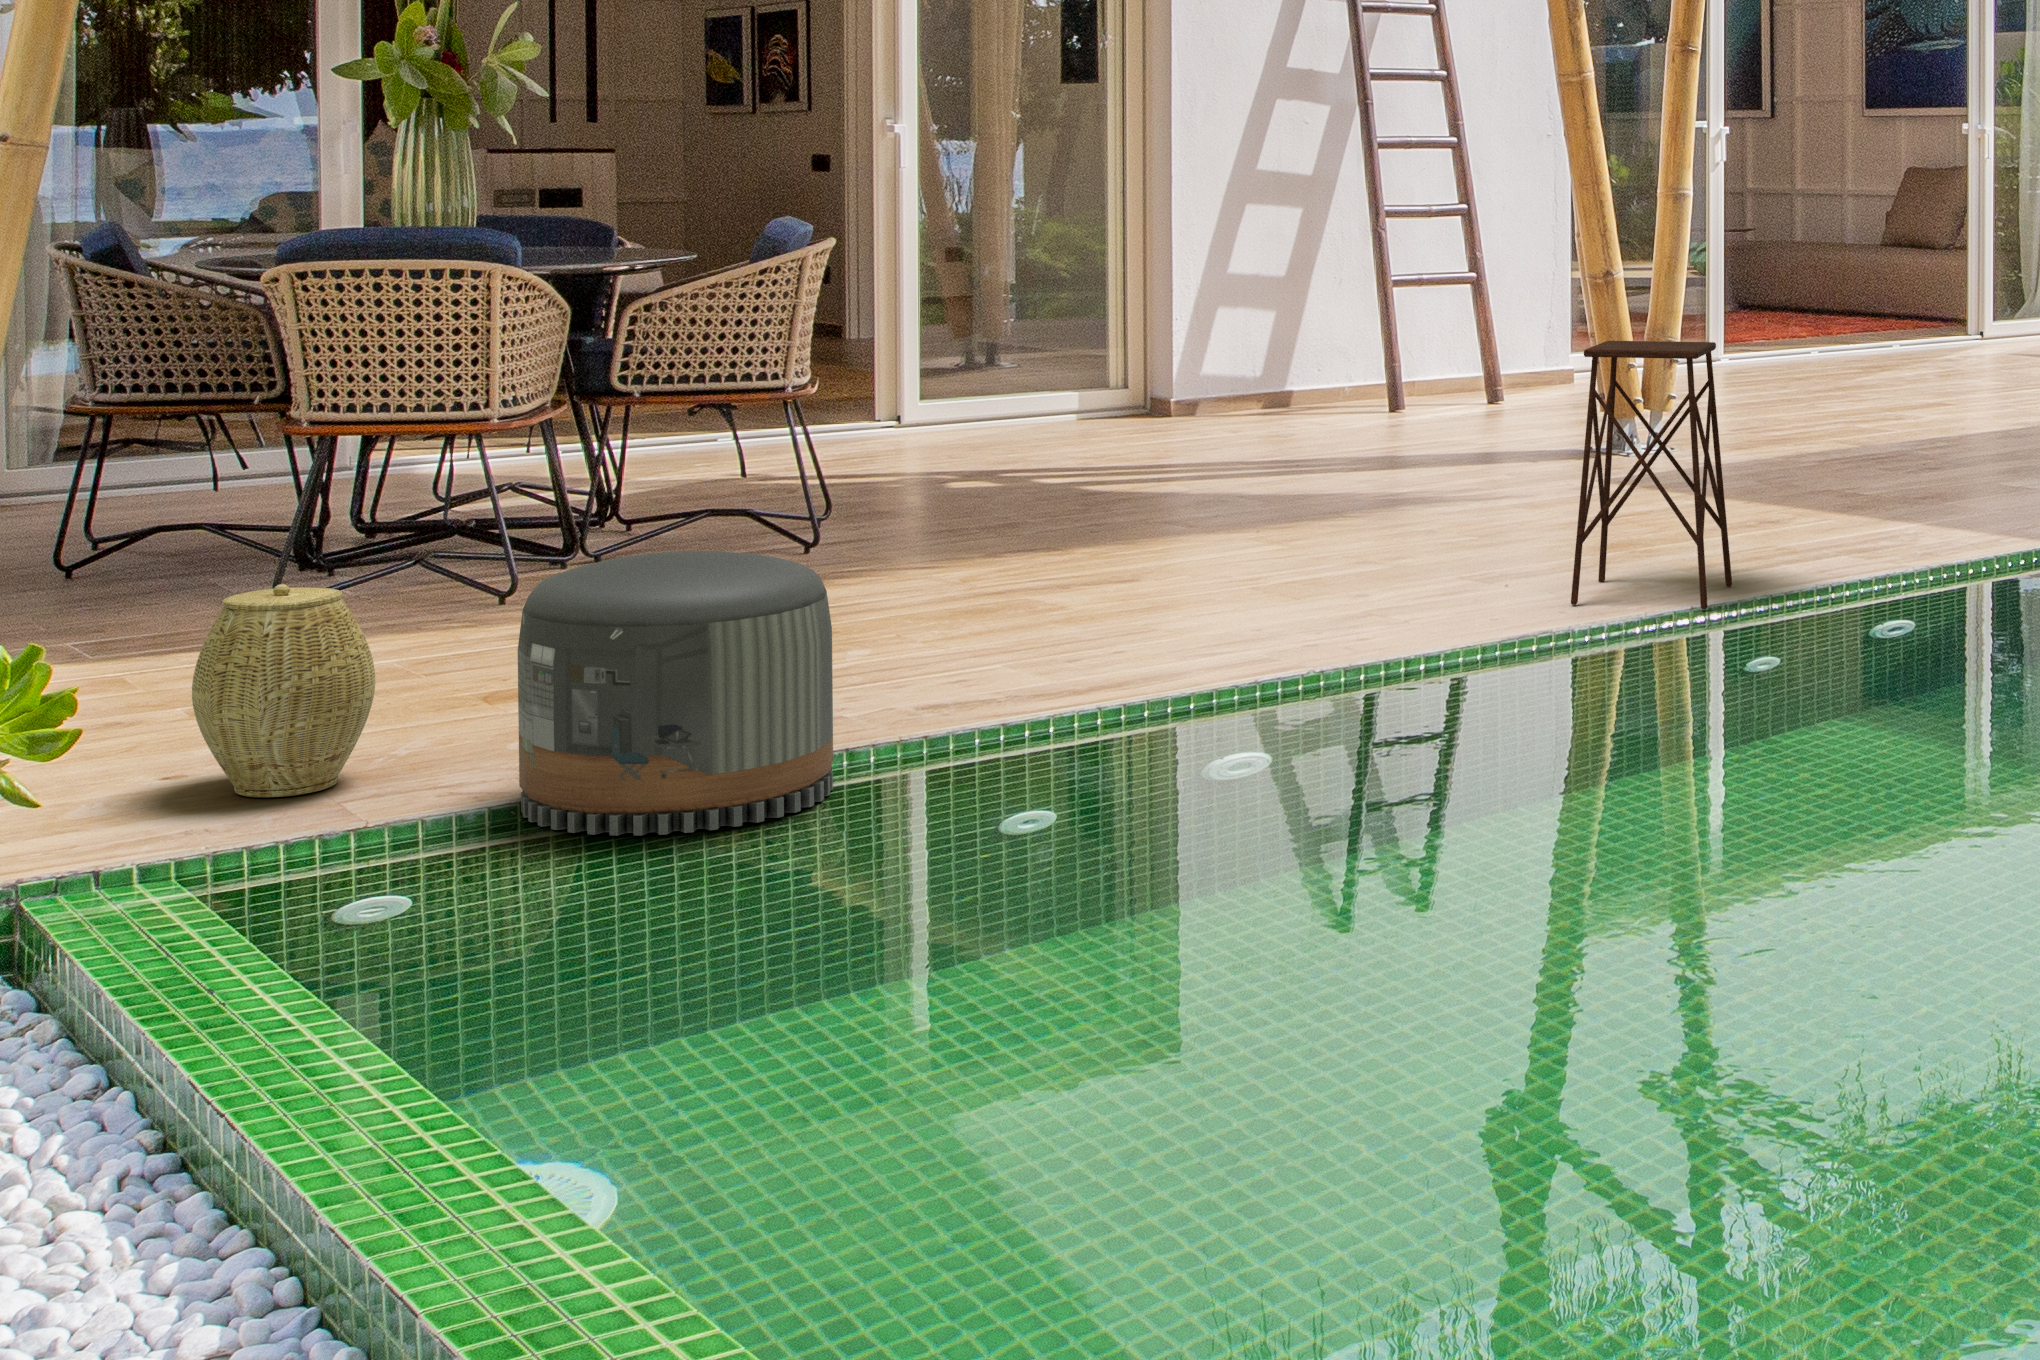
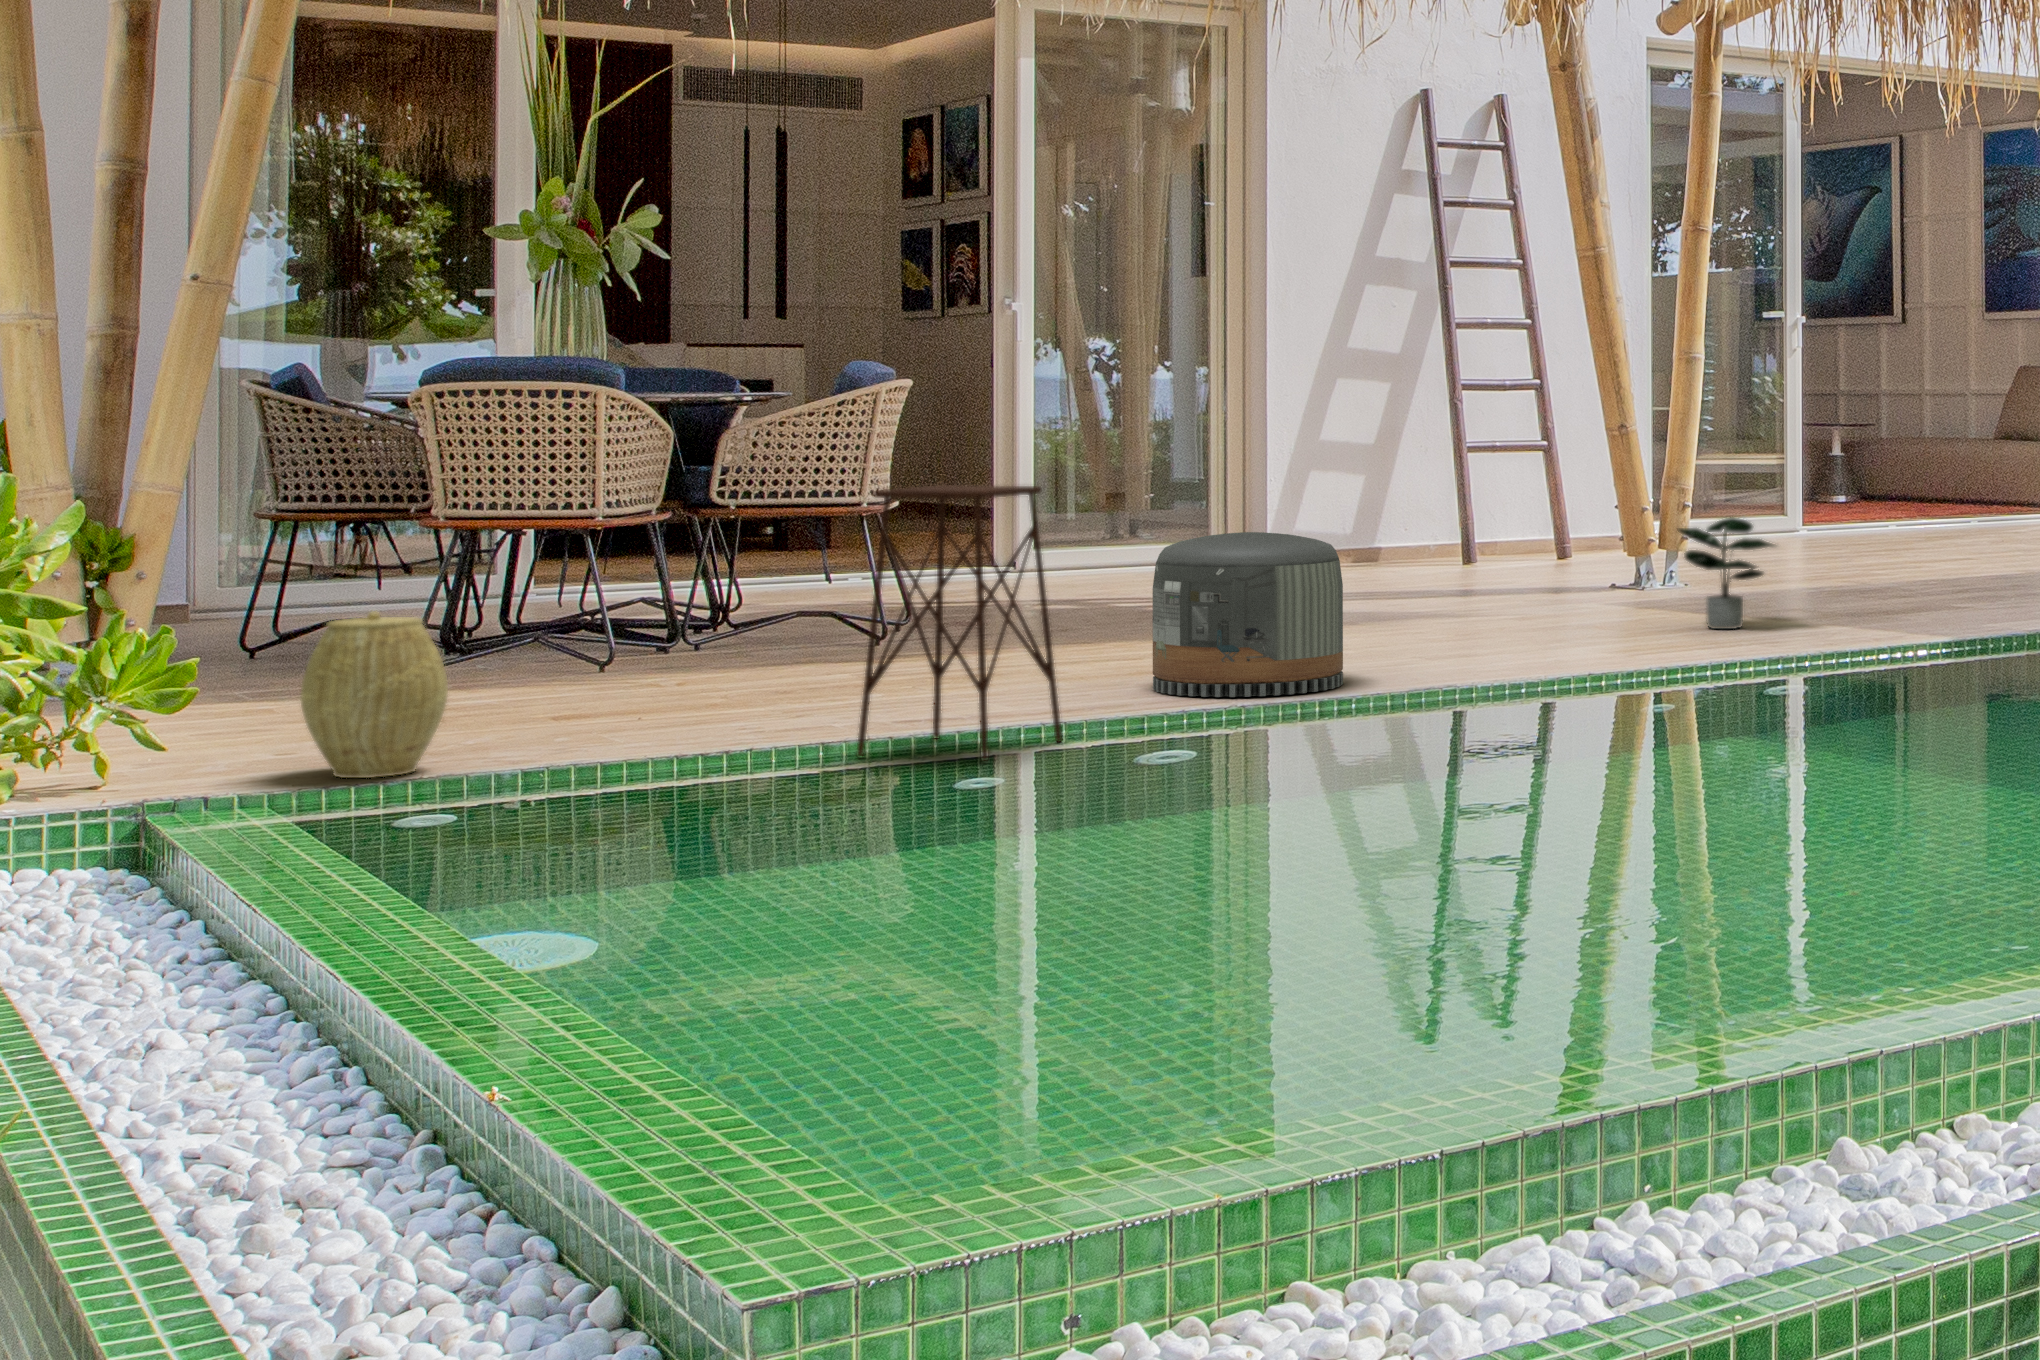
side table: present [1571,341,1732,609] -> present [857,485,1062,761]
potted plant: none [1717,390,1836,520] -> present [1678,517,1774,629]
pouf: present [518,551,833,836] -> present [1153,532,1343,697]

